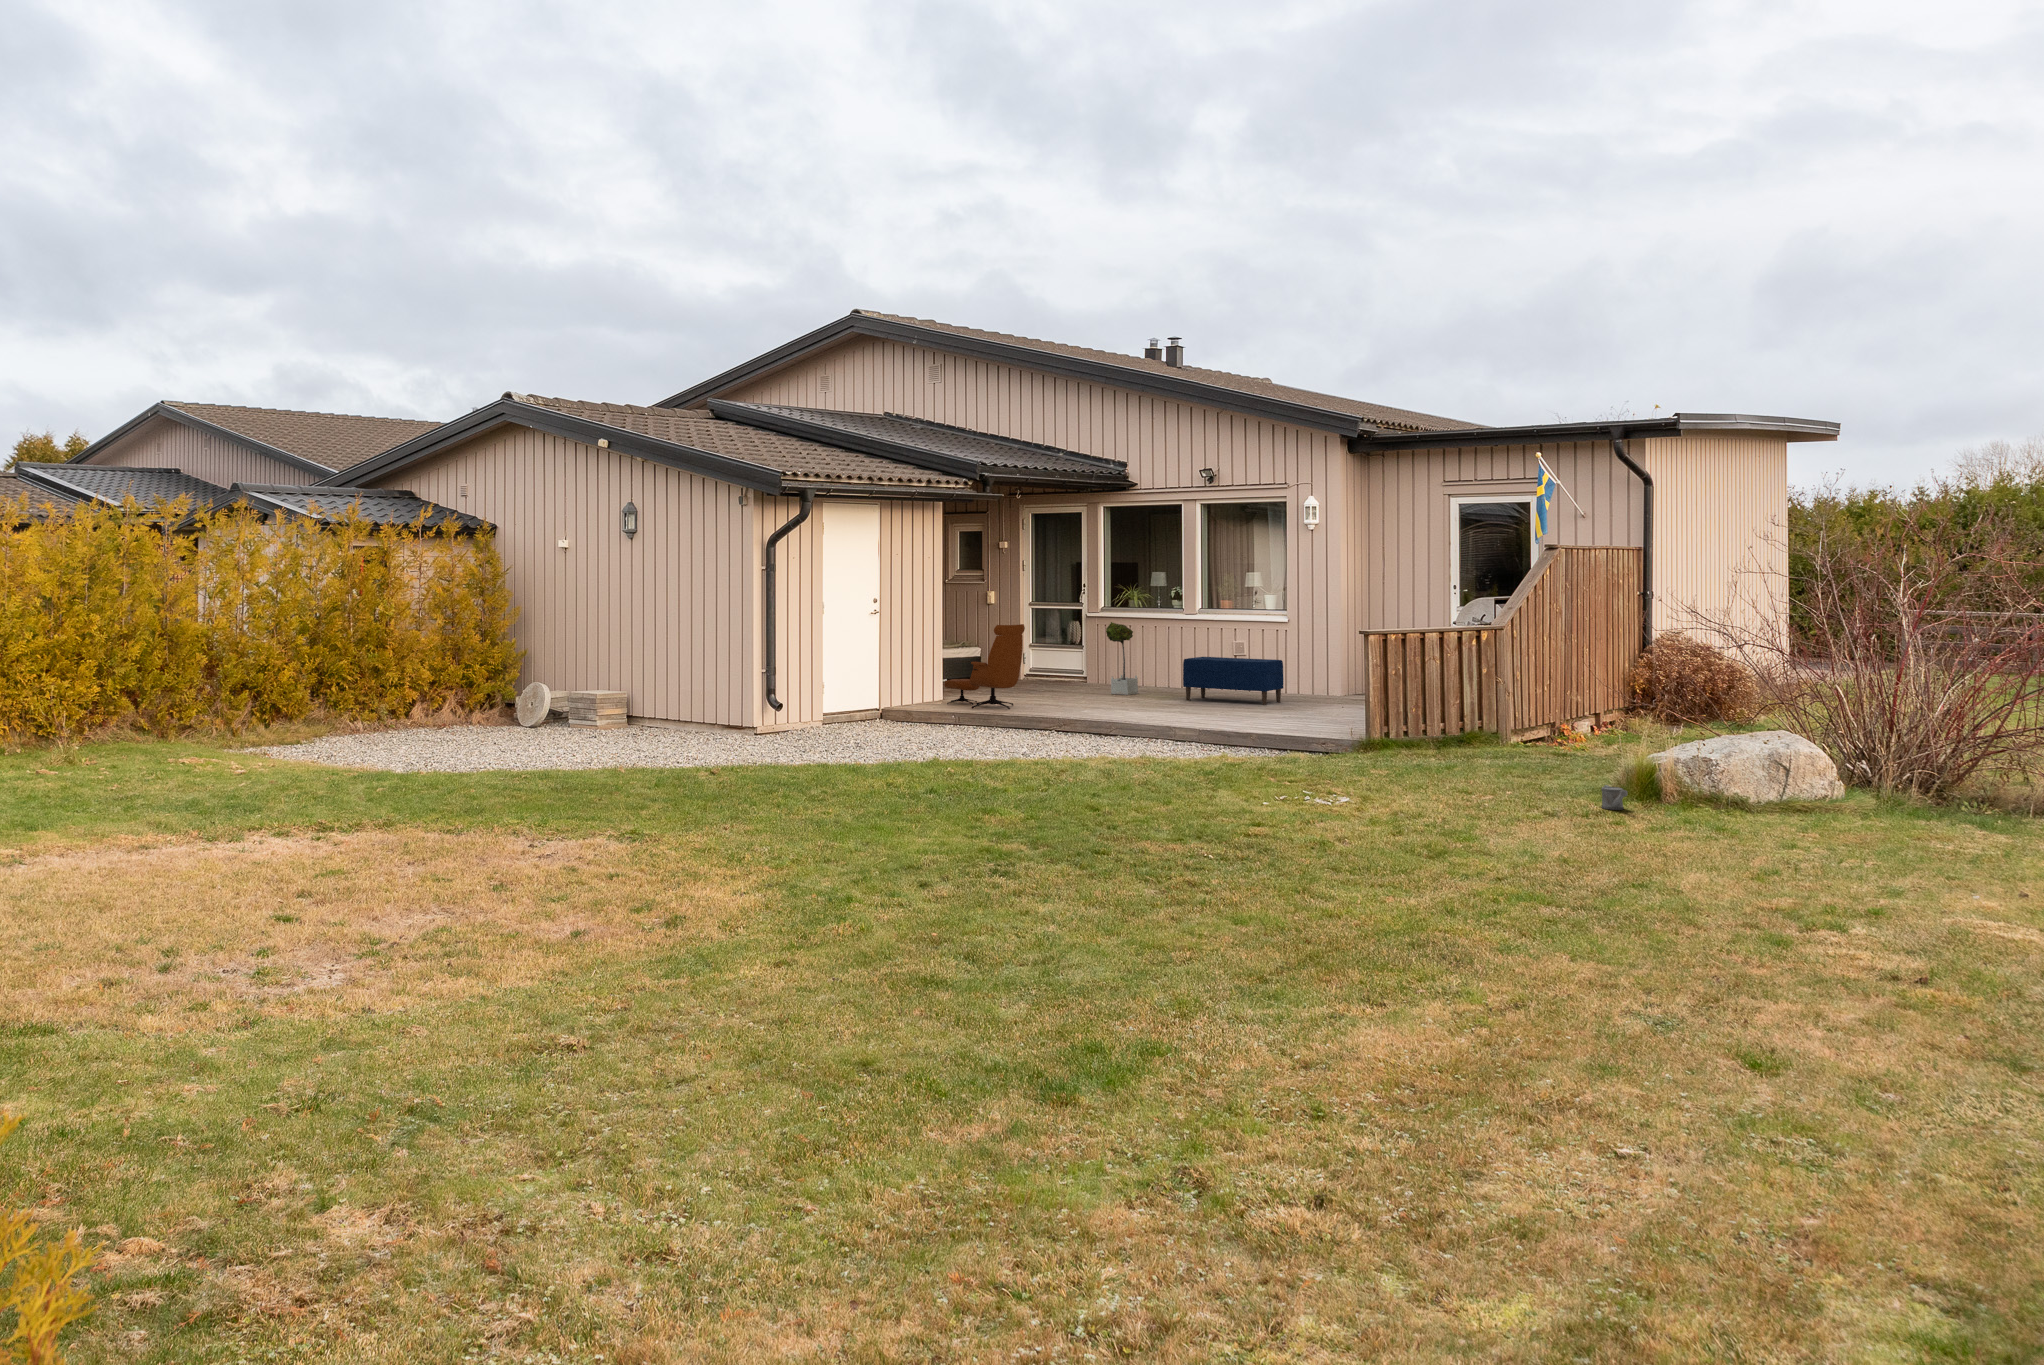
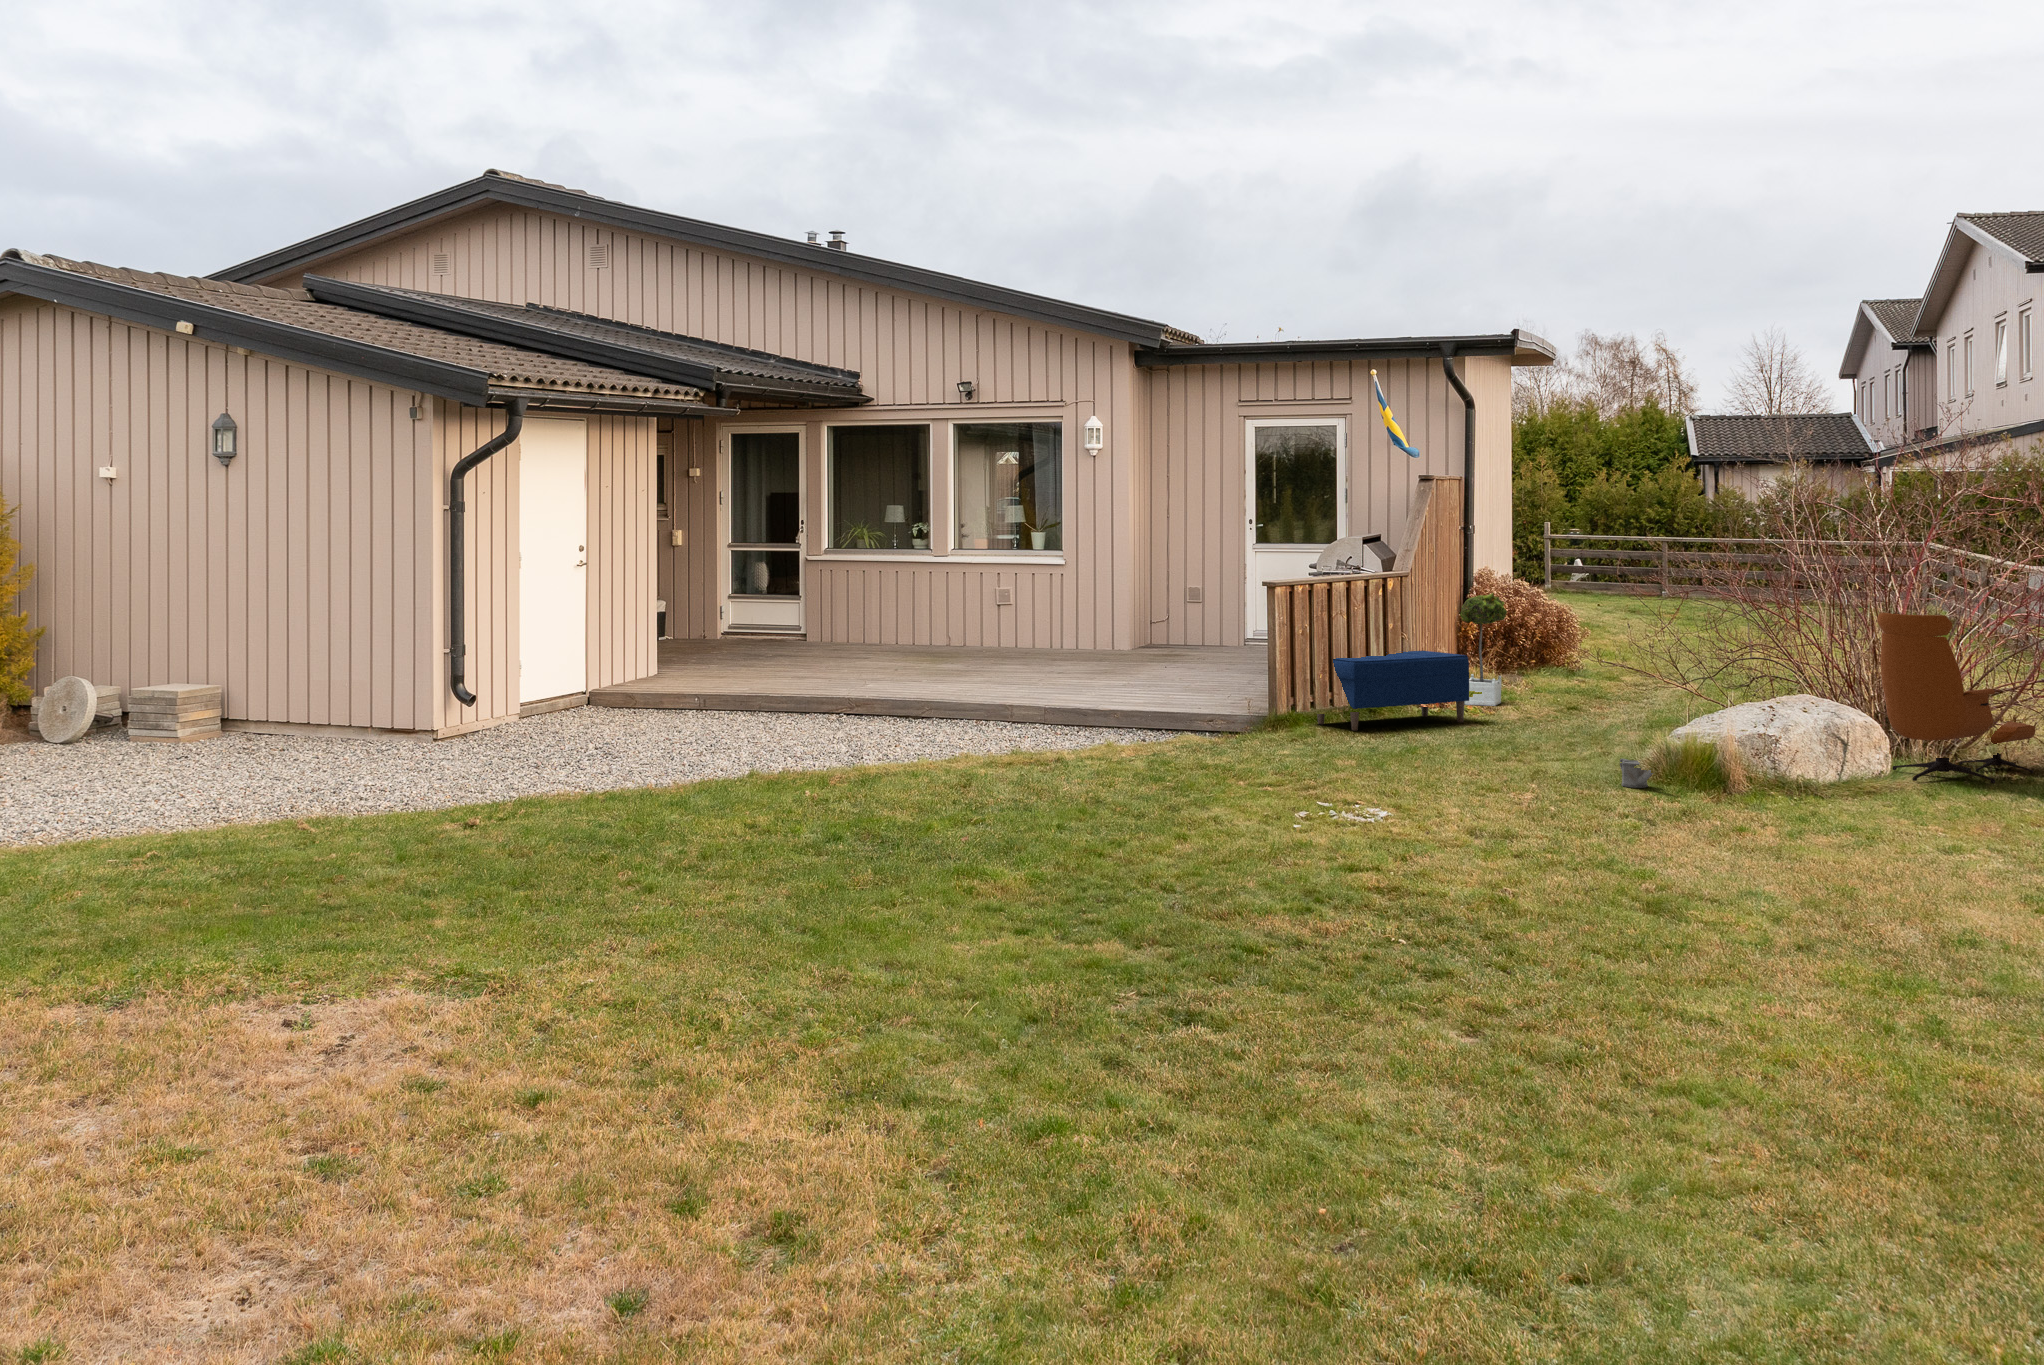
potted tree: present [1106,622,1138,695] -> present [1460,593,1507,706]
lounge chair: present [944,624,1025,709] -> present [1877,612,2036,783]
bench: present [1183,657,1283,705] -> present [1317,651,1469,730]

